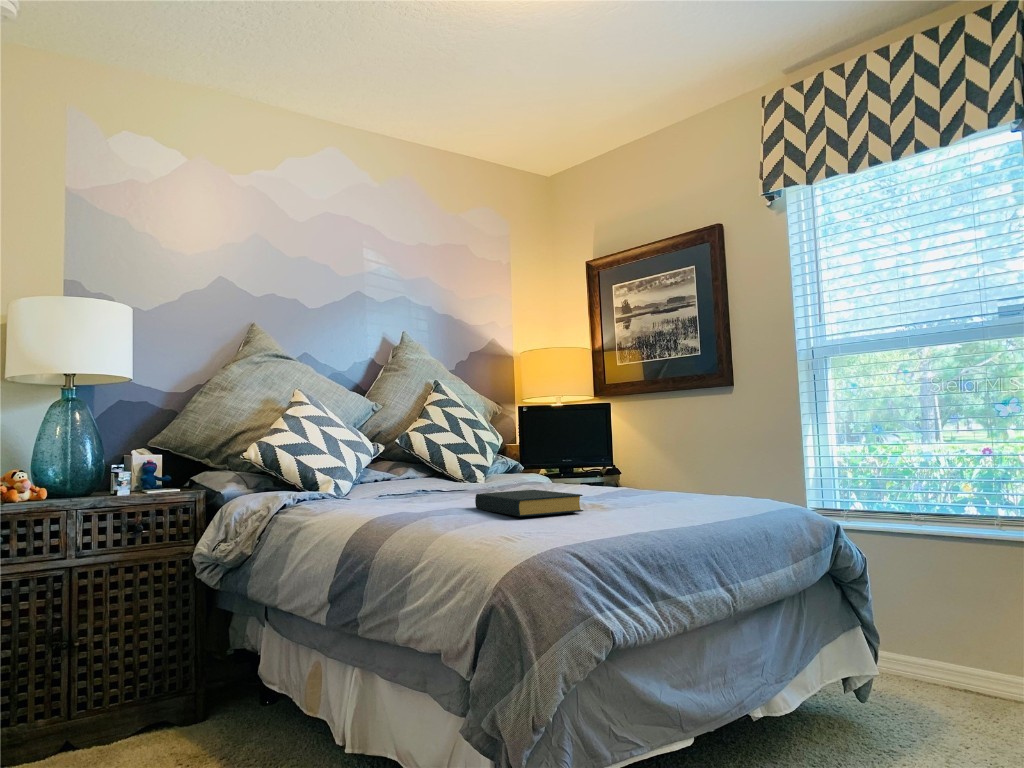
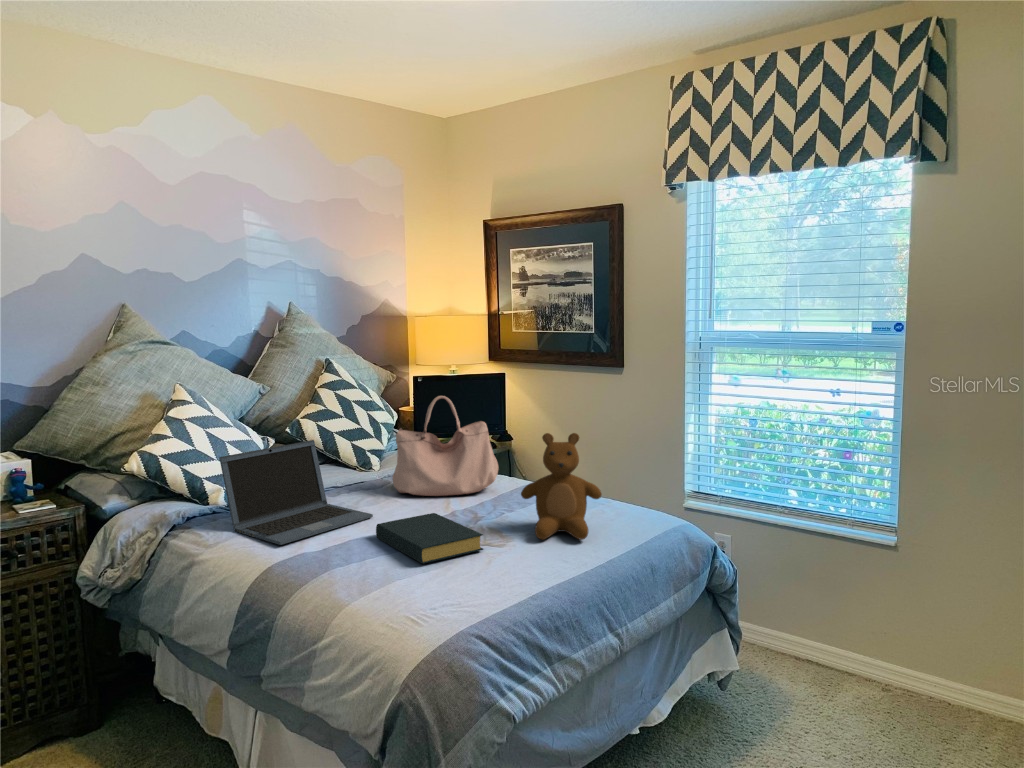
handbag: none [495,393,602,491] -> present [393,396,498,496]
teddy bear: none [623,402,709,507] -> present [521,433,602,540]
laptop: none [328,432,474,509] -> present [219,440,373,545]

